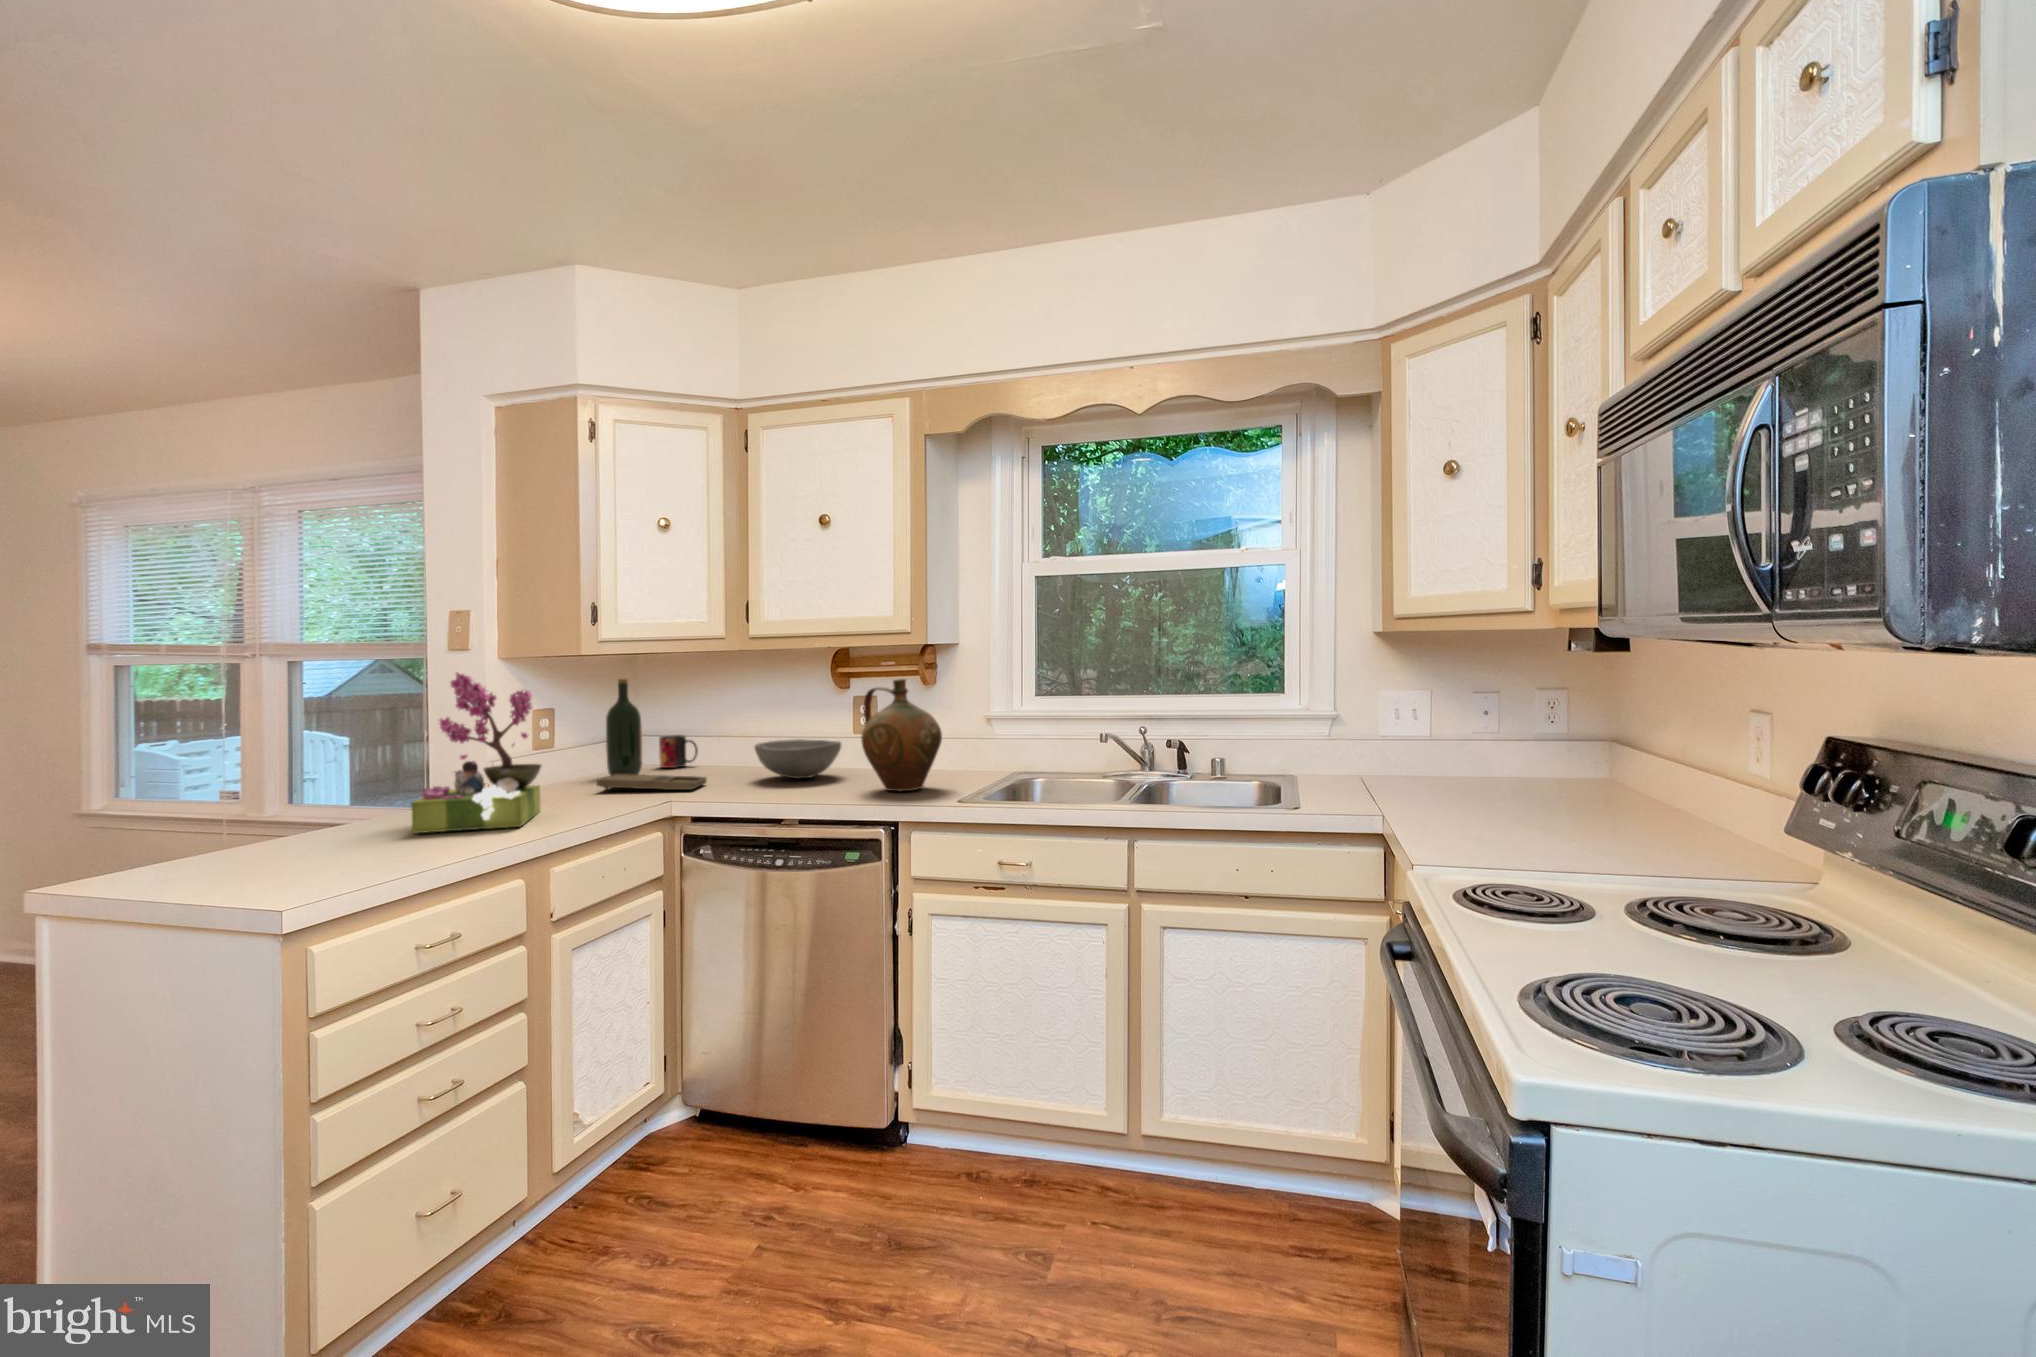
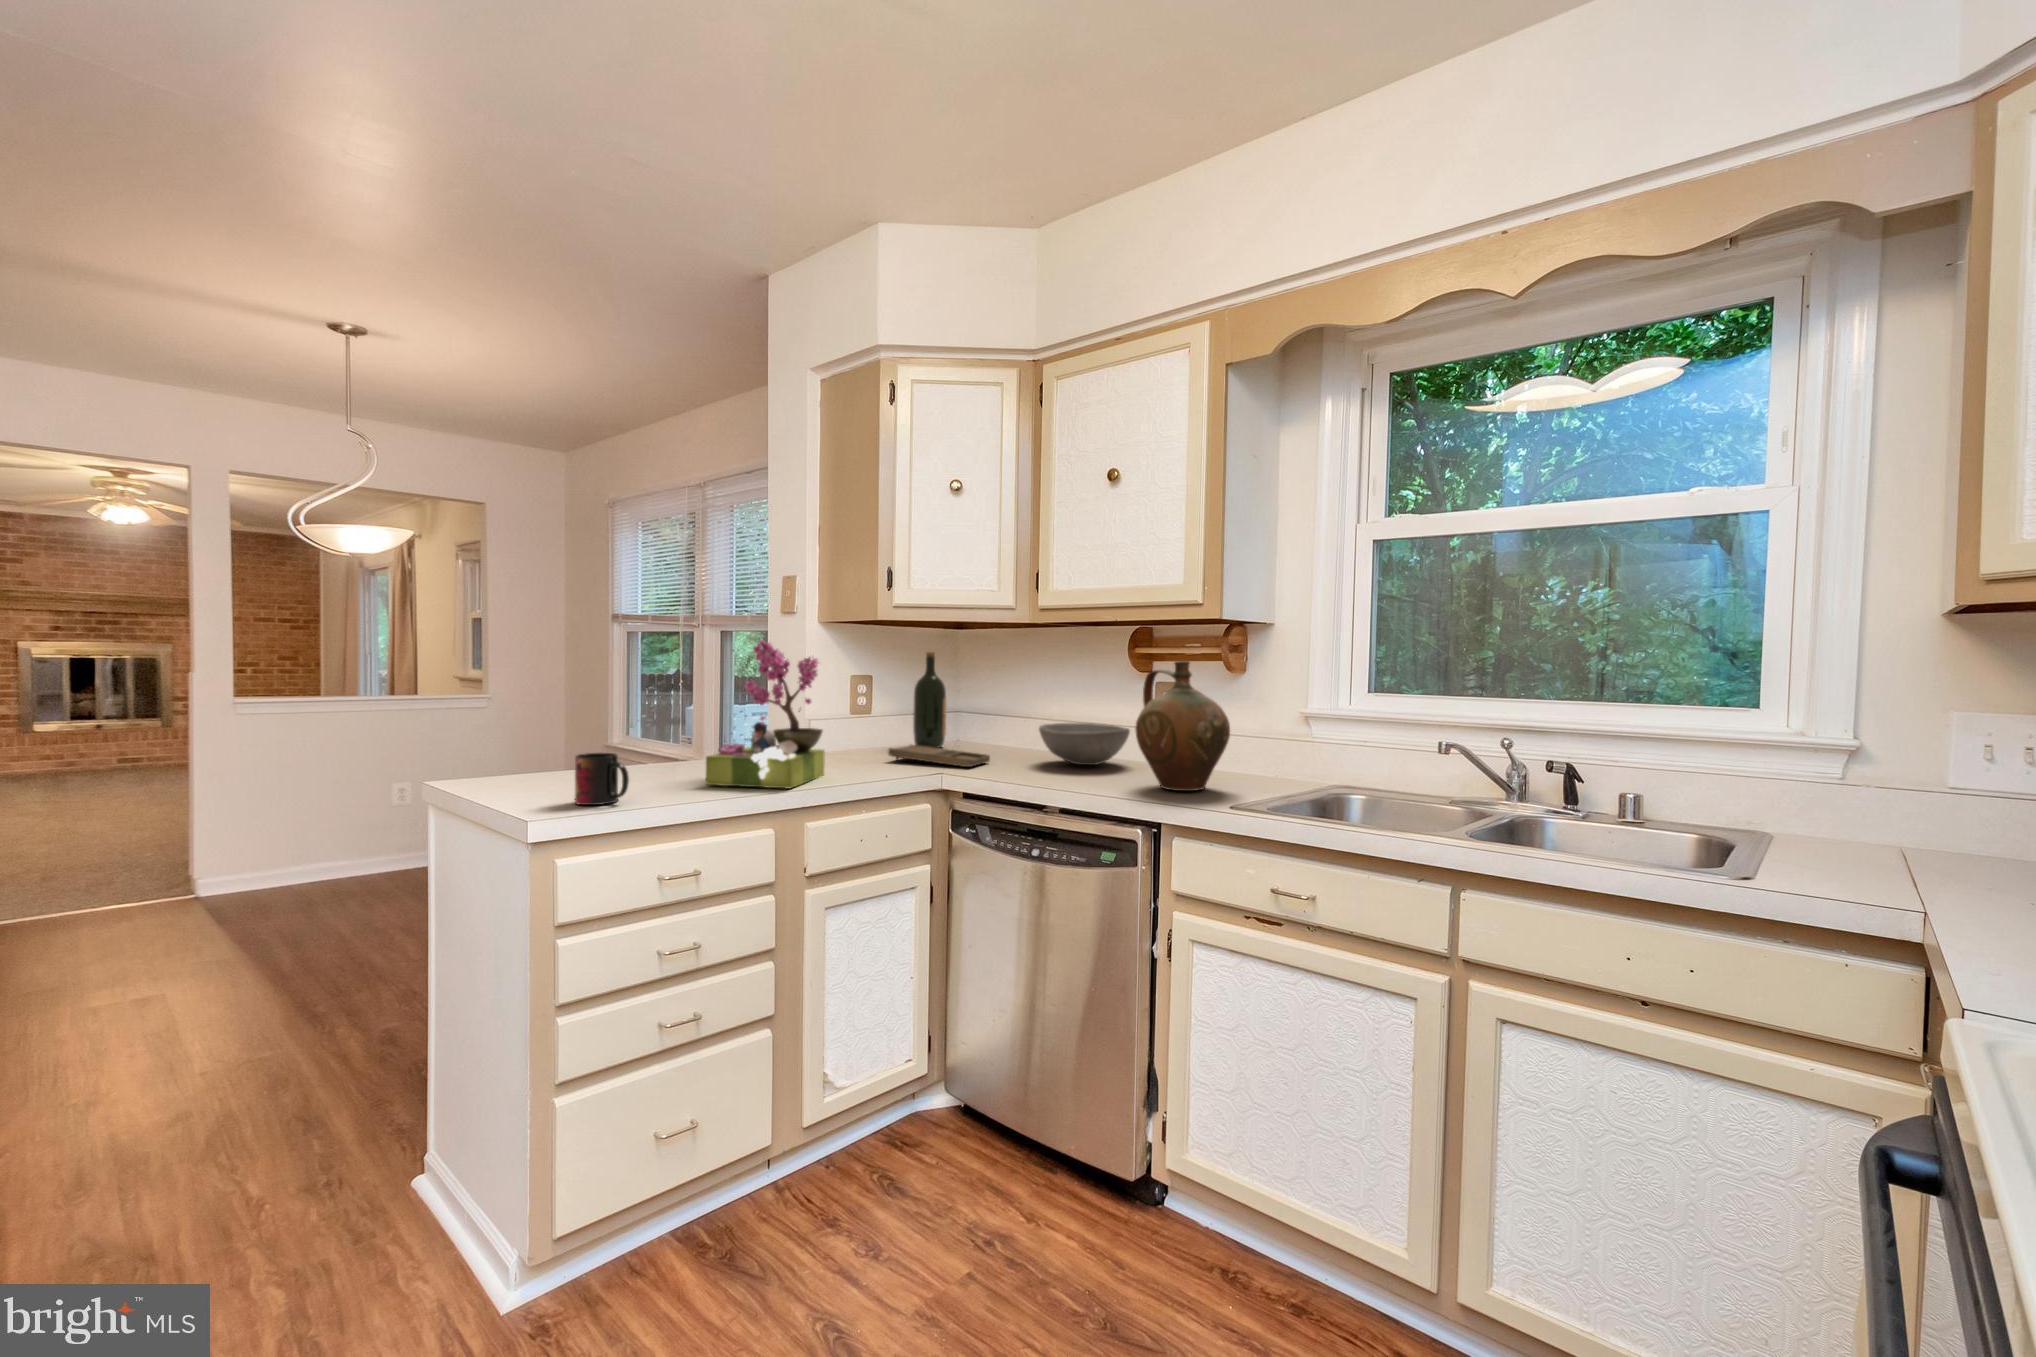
mug: present [659,735,698,768] -> present [575,753,629,805]

